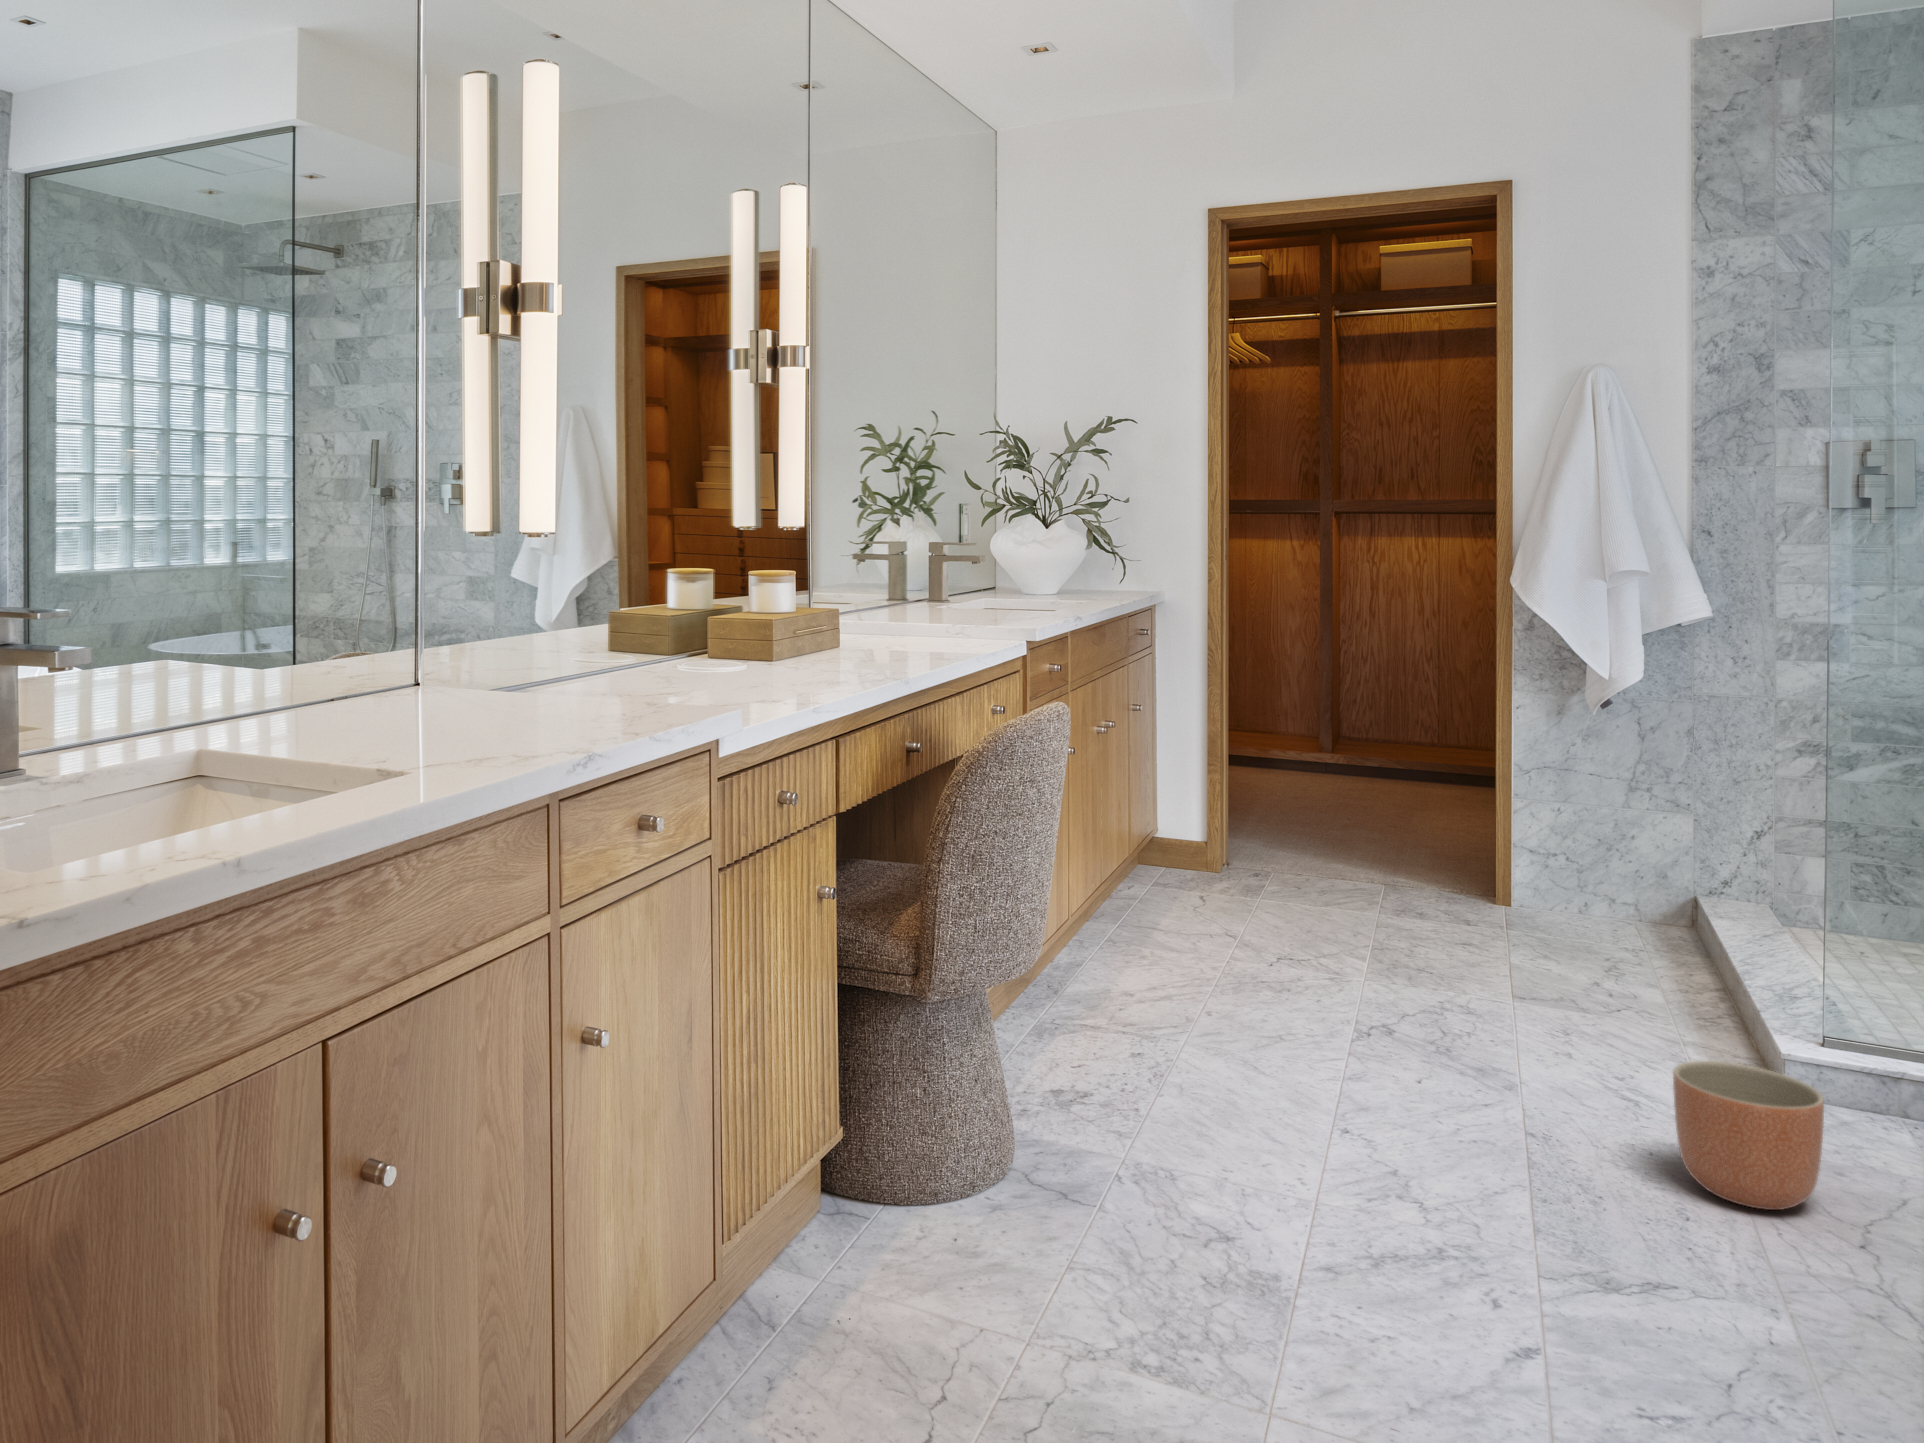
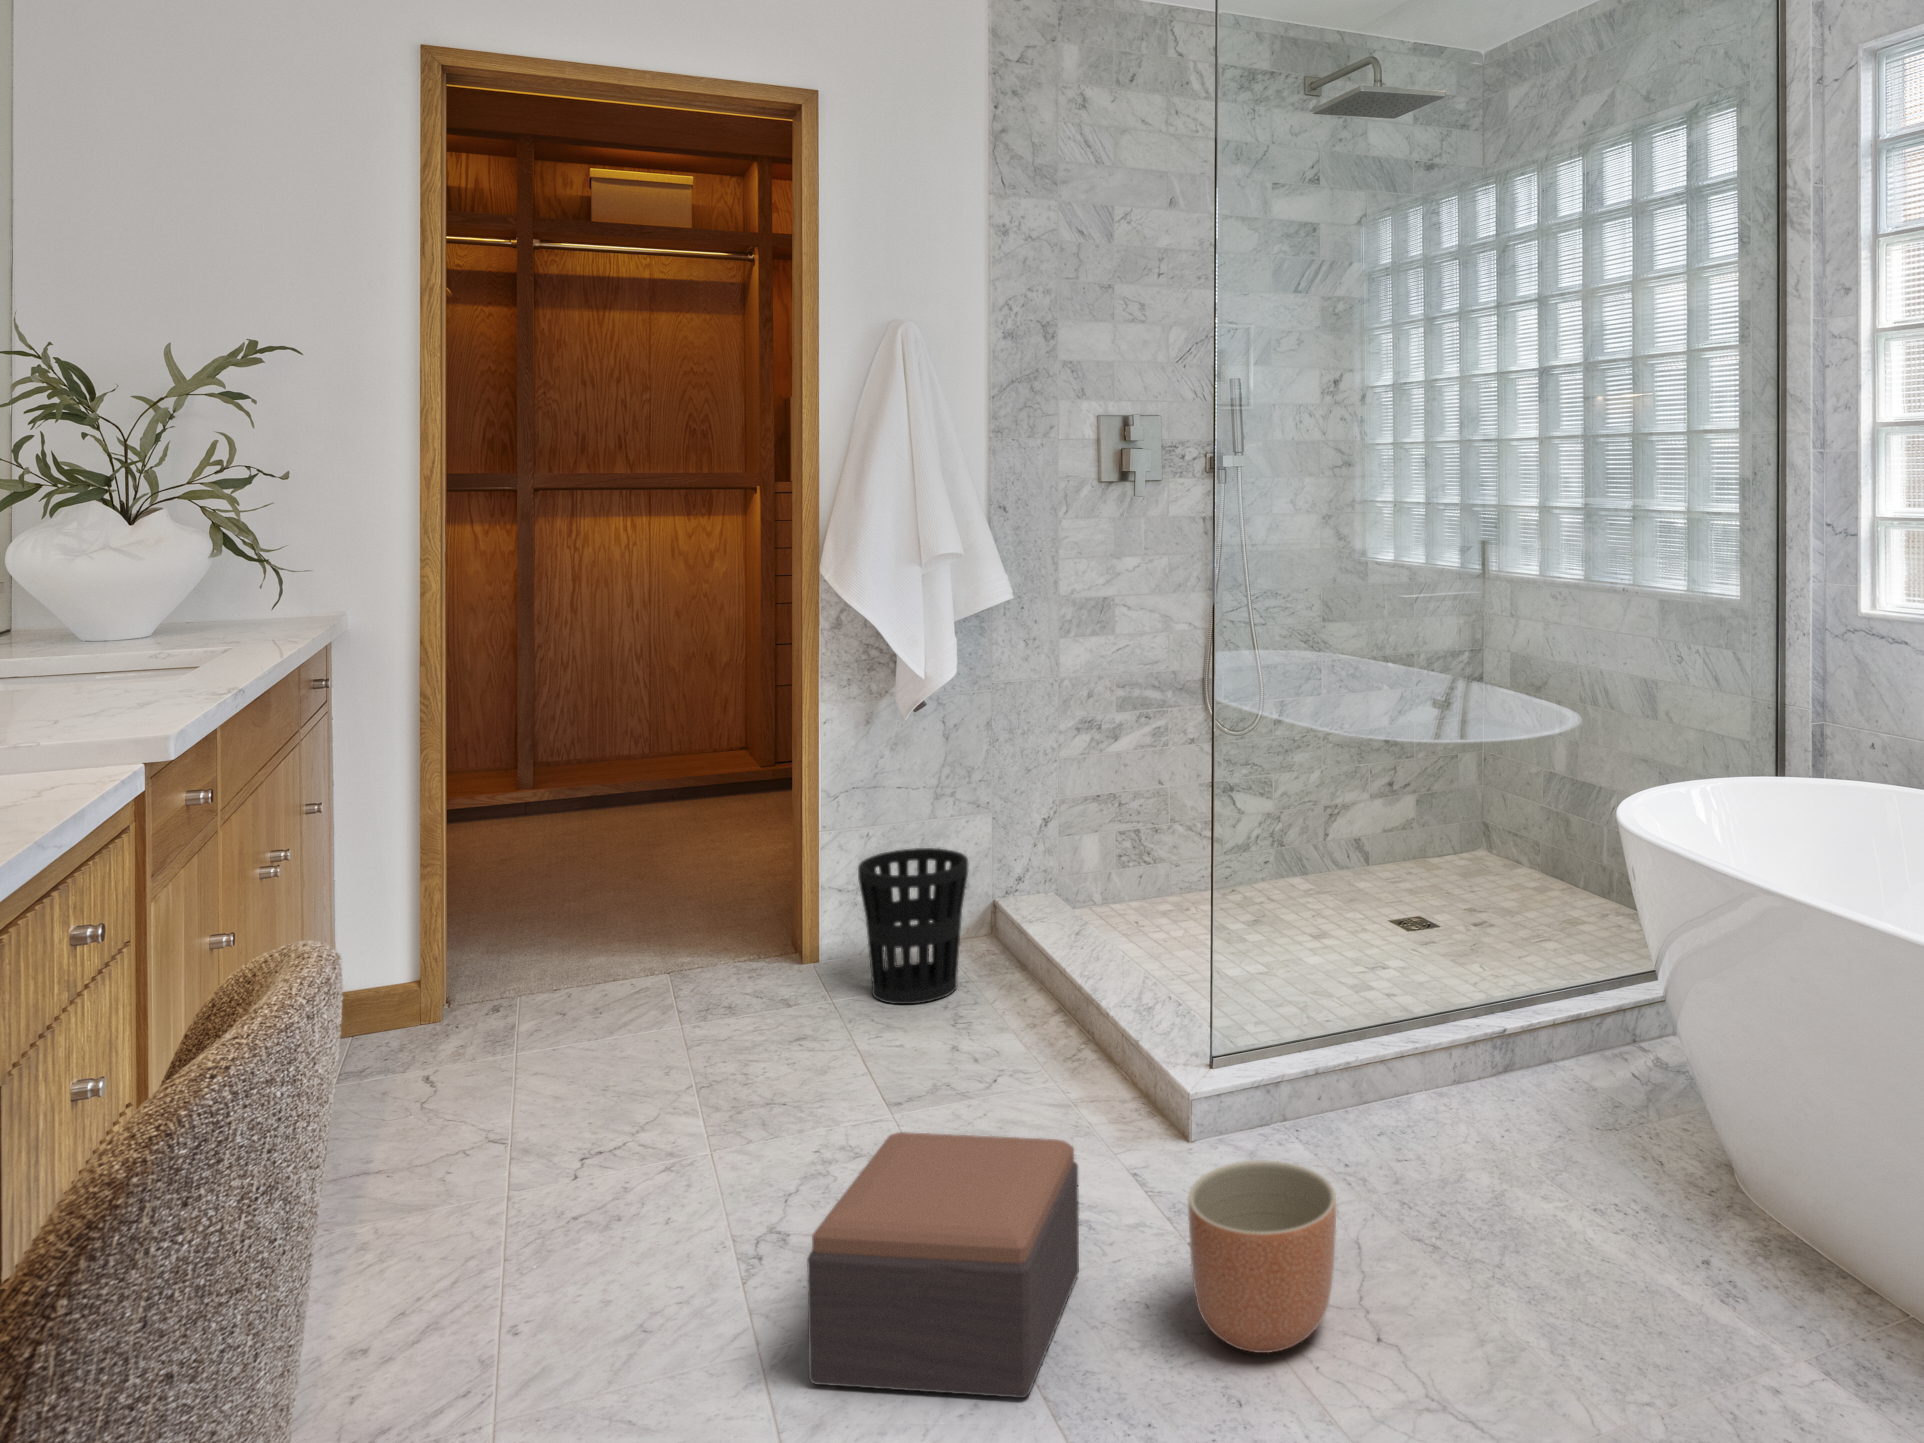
wastebasket: none [1530,823,1639,955] -> present [858,848,968,1004]
footstool: none [1368,971,1604,1152] -> present [807,1132,1079,1398]

